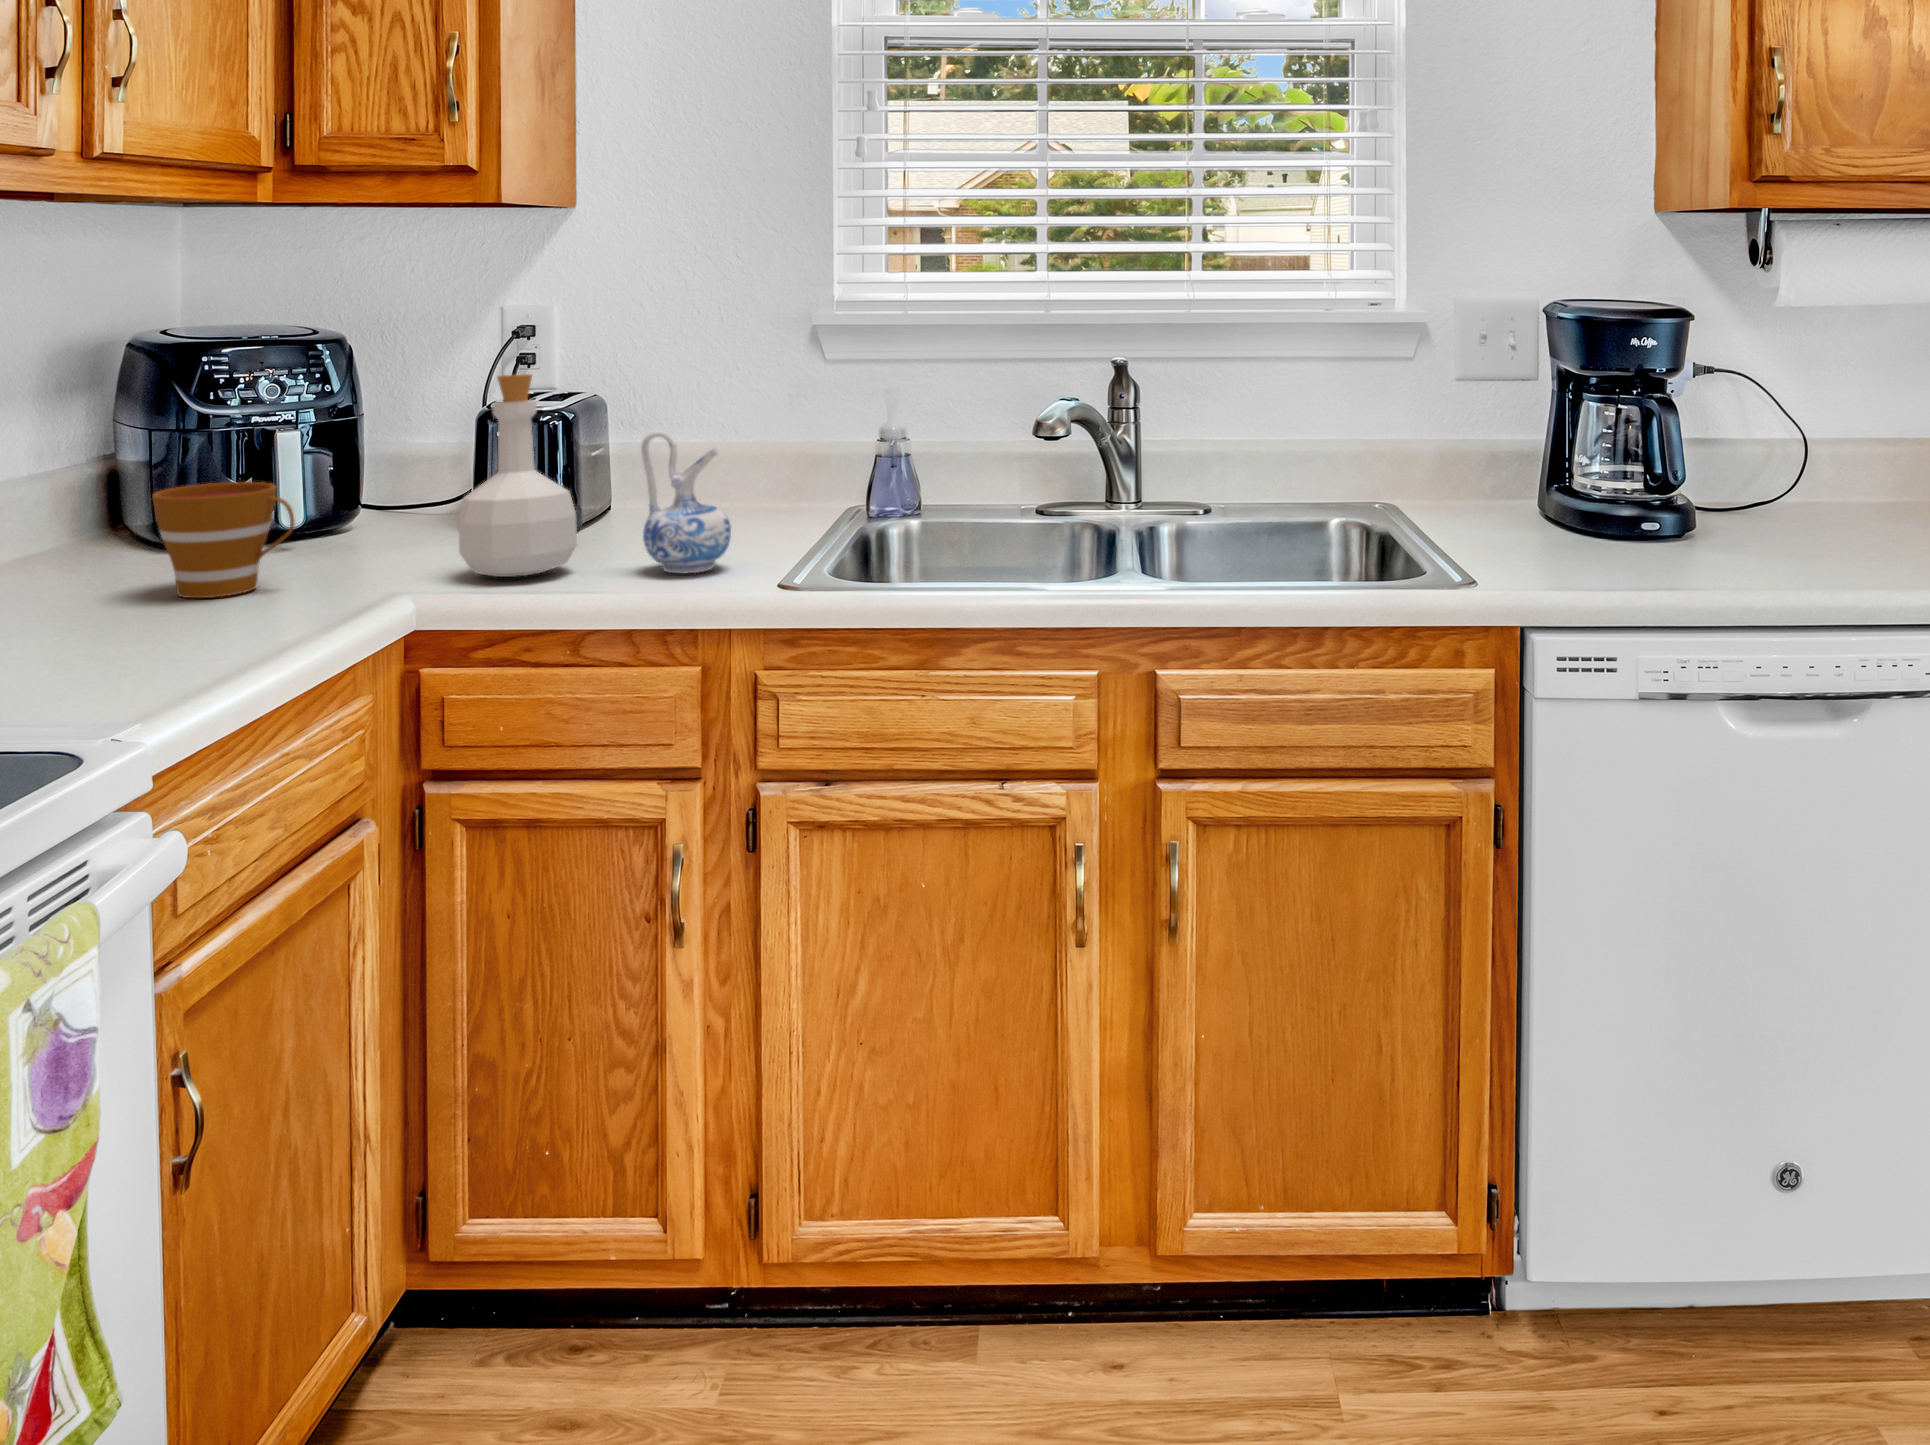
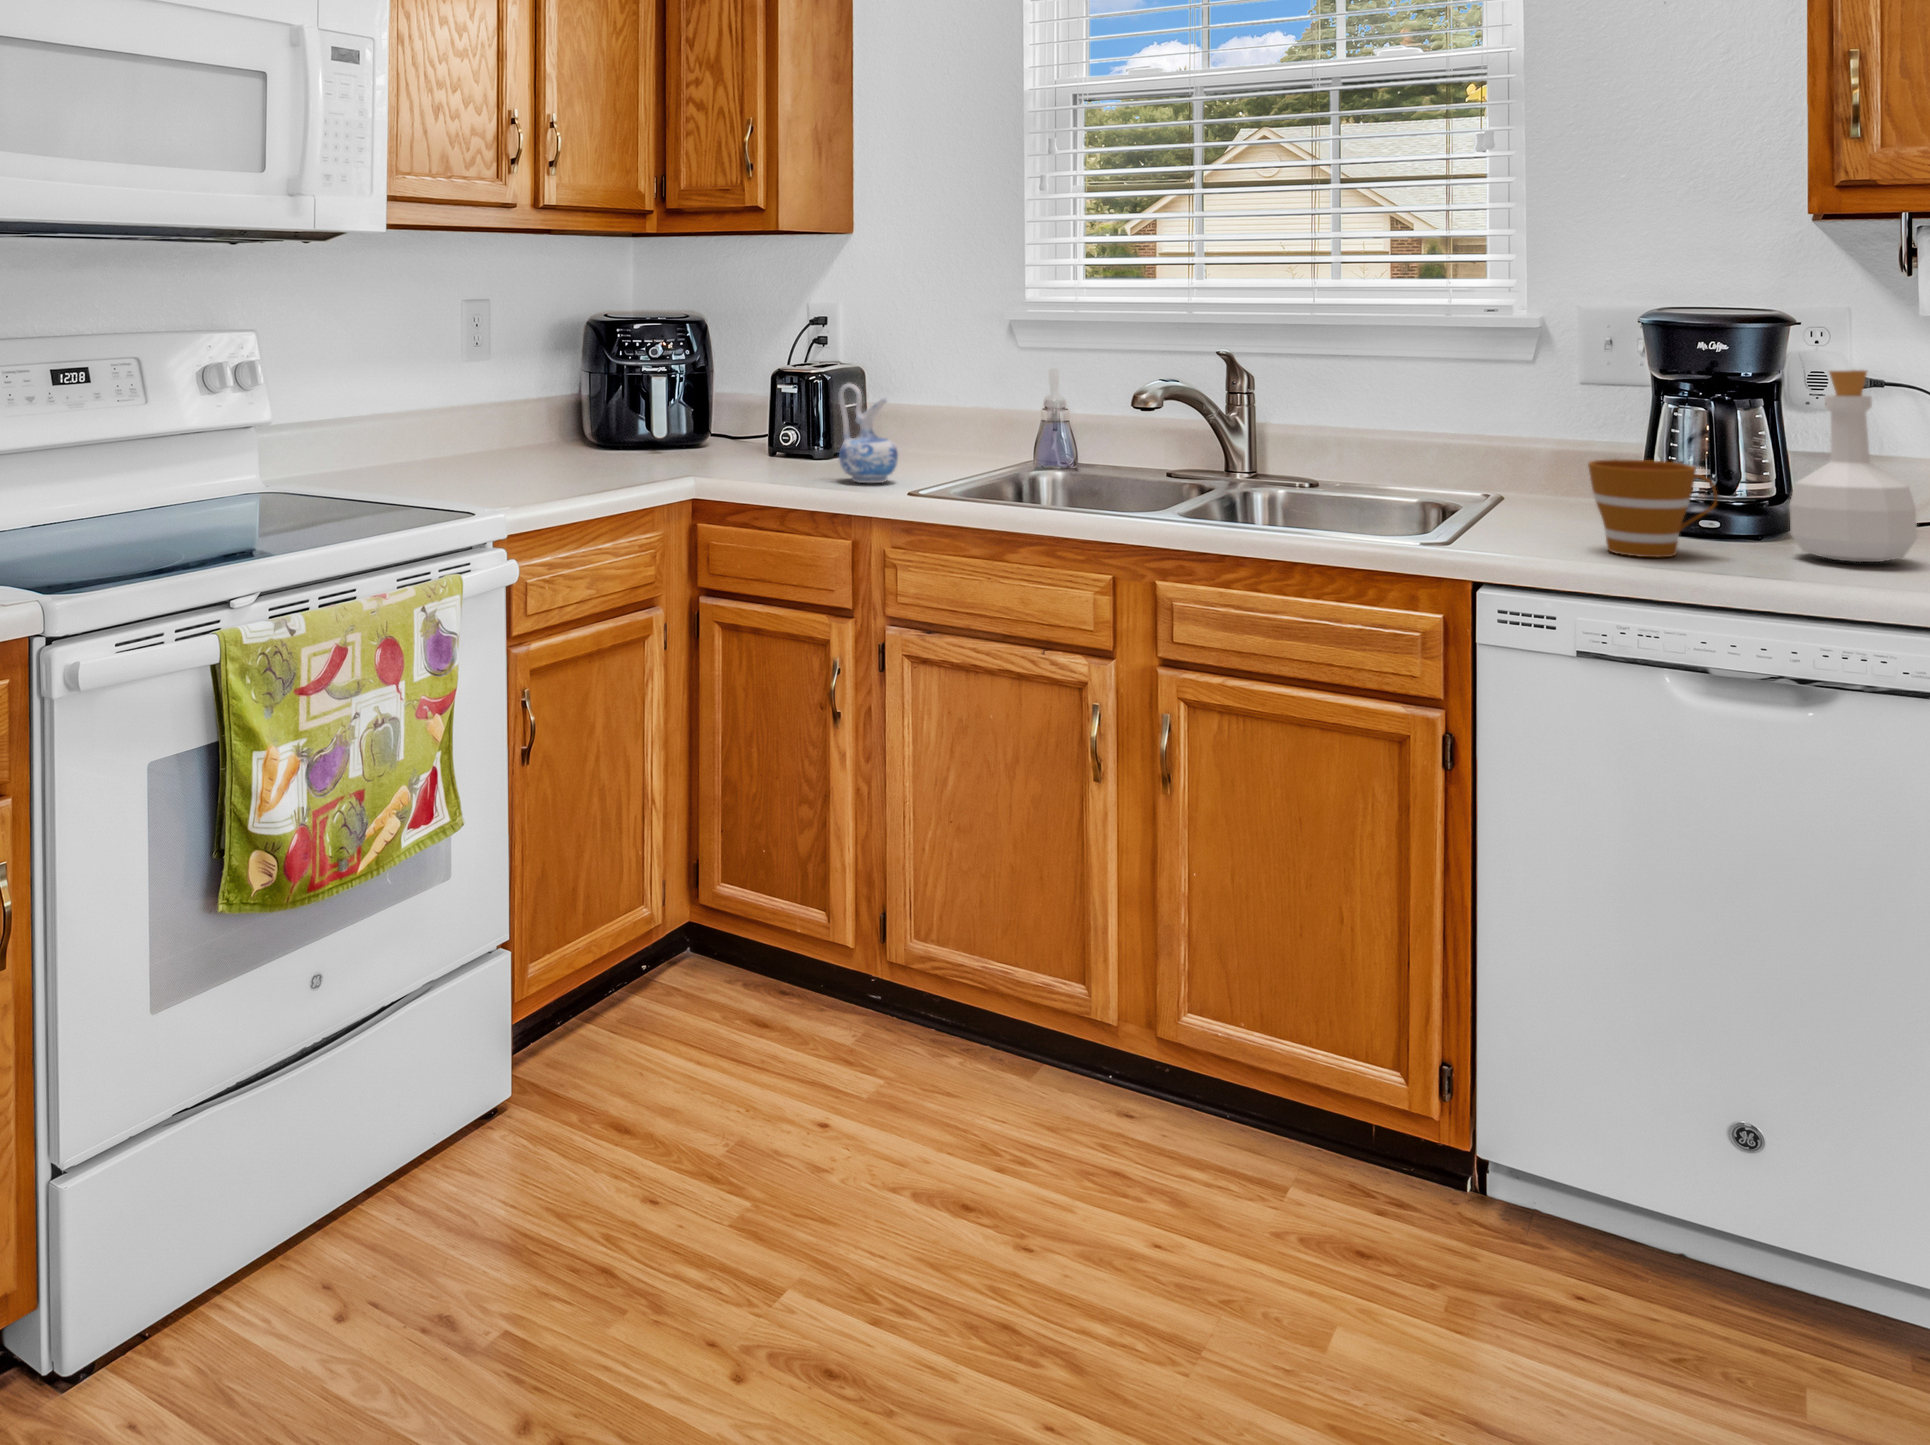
bottle: present [458,374,577,577] -> present [1790,370,1917,562]
cup: present [152,482,295,598] -> present [1588,459,1717,557]

